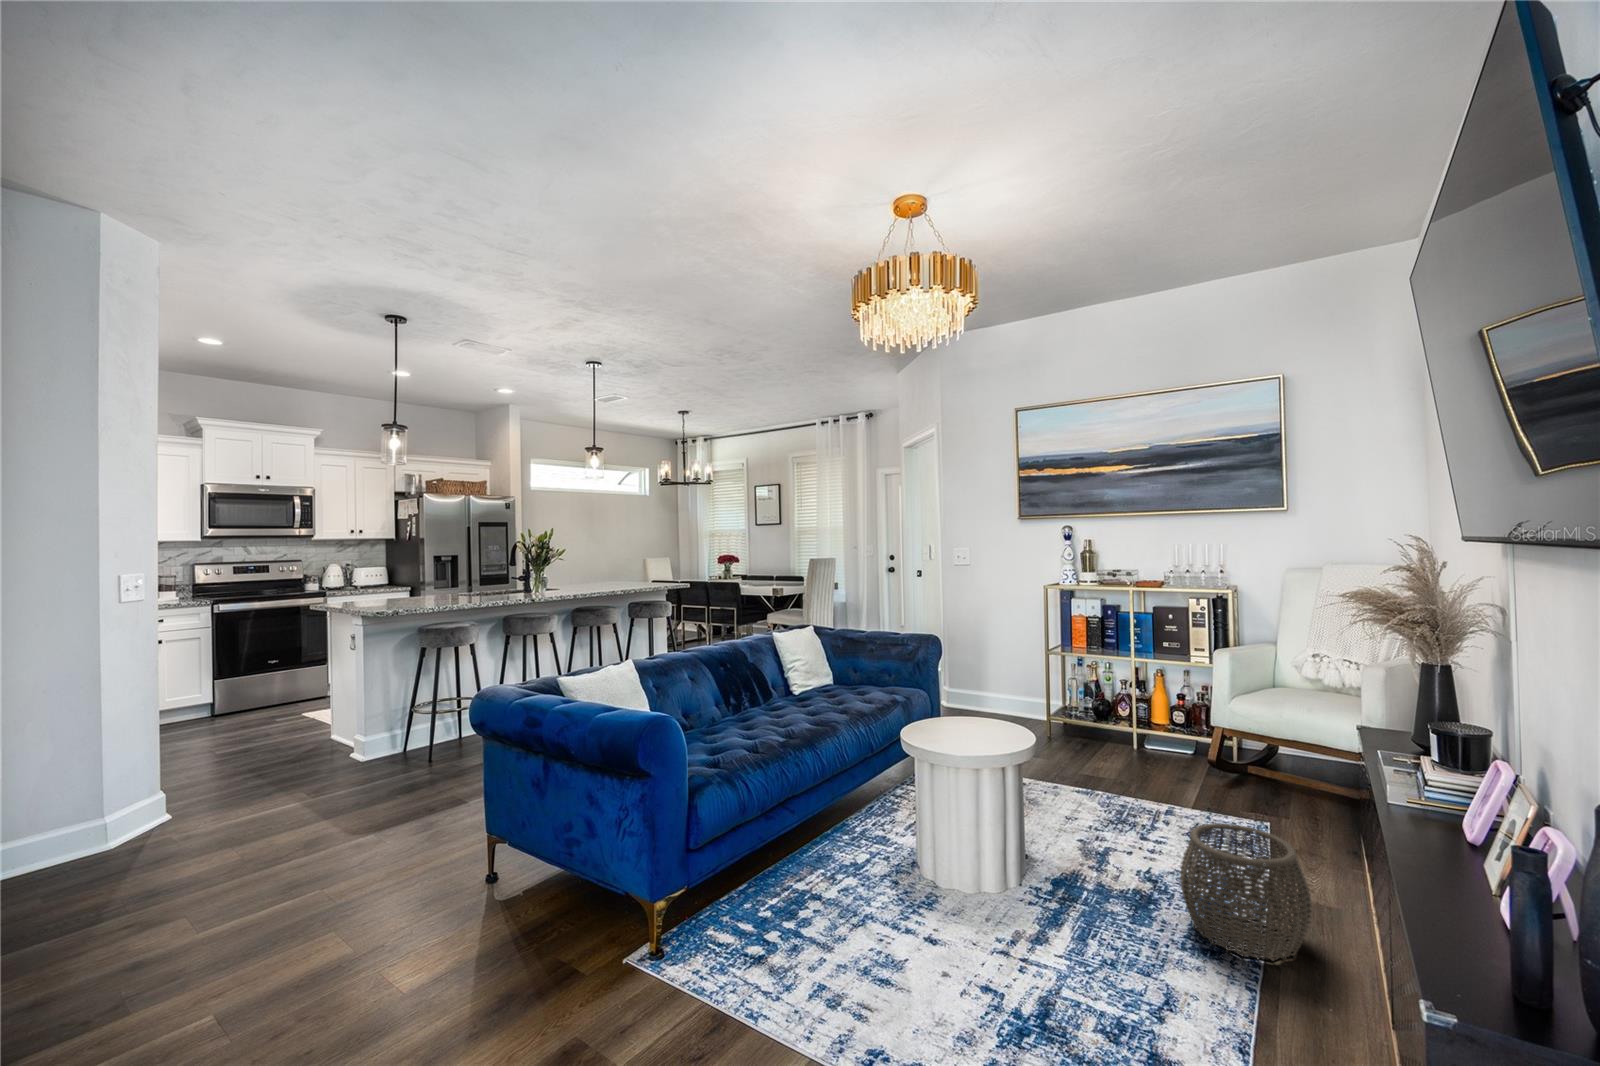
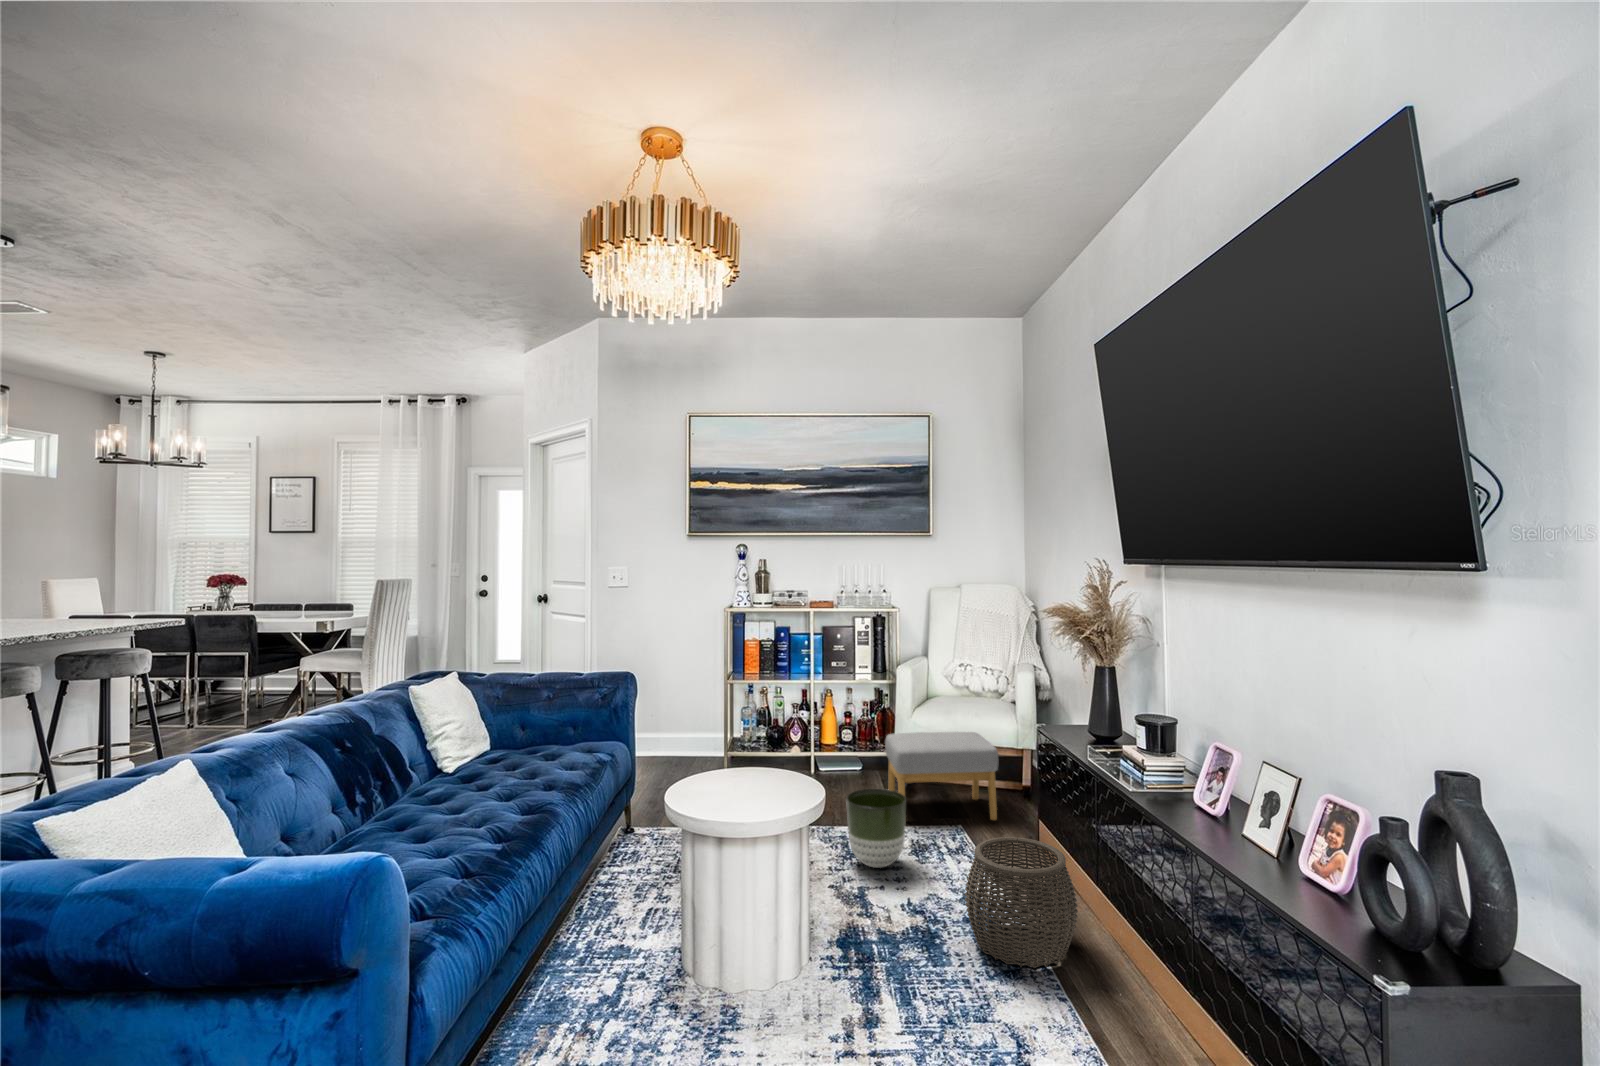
footstool: none [1191,718,1323,826] -> present [885,732,998,820]
planter: none [1108,761,1172,837] -> present [846,789,906,868]

